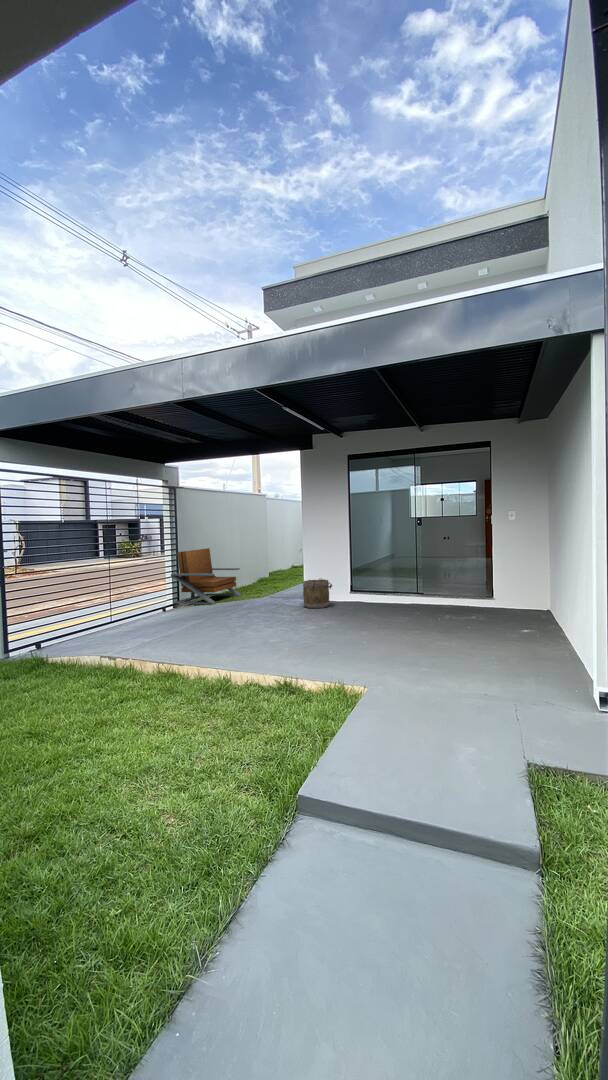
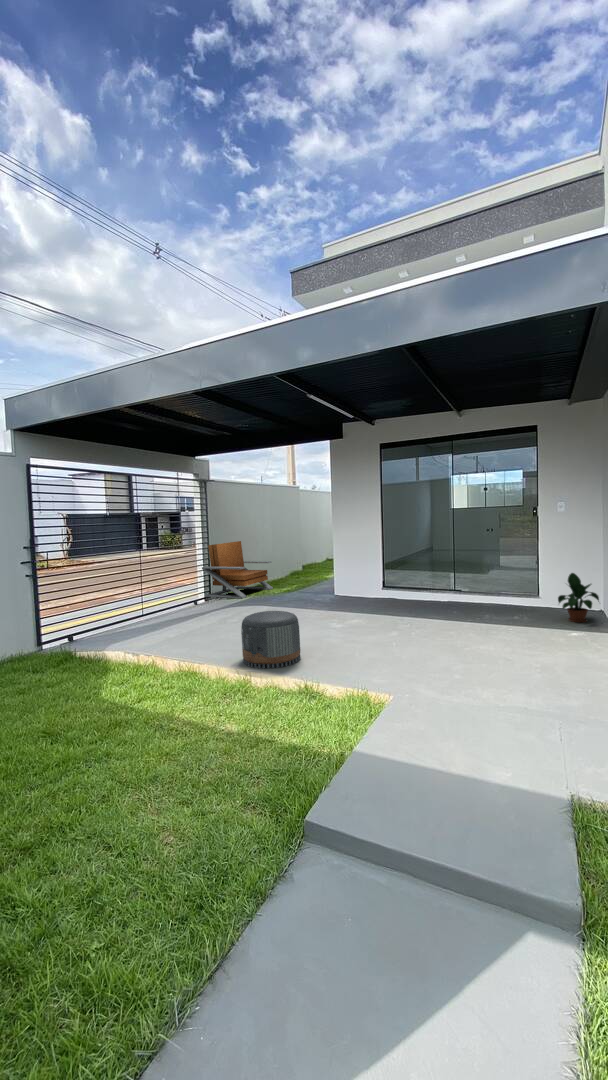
potted plant: none [513,576,551,622] -> present [558,573,599,622]
bucket: present [303,578,332,608] -> none [334,572,364,604]
pouf: none [220,613,277,668] -> present [241,611,301,668]

